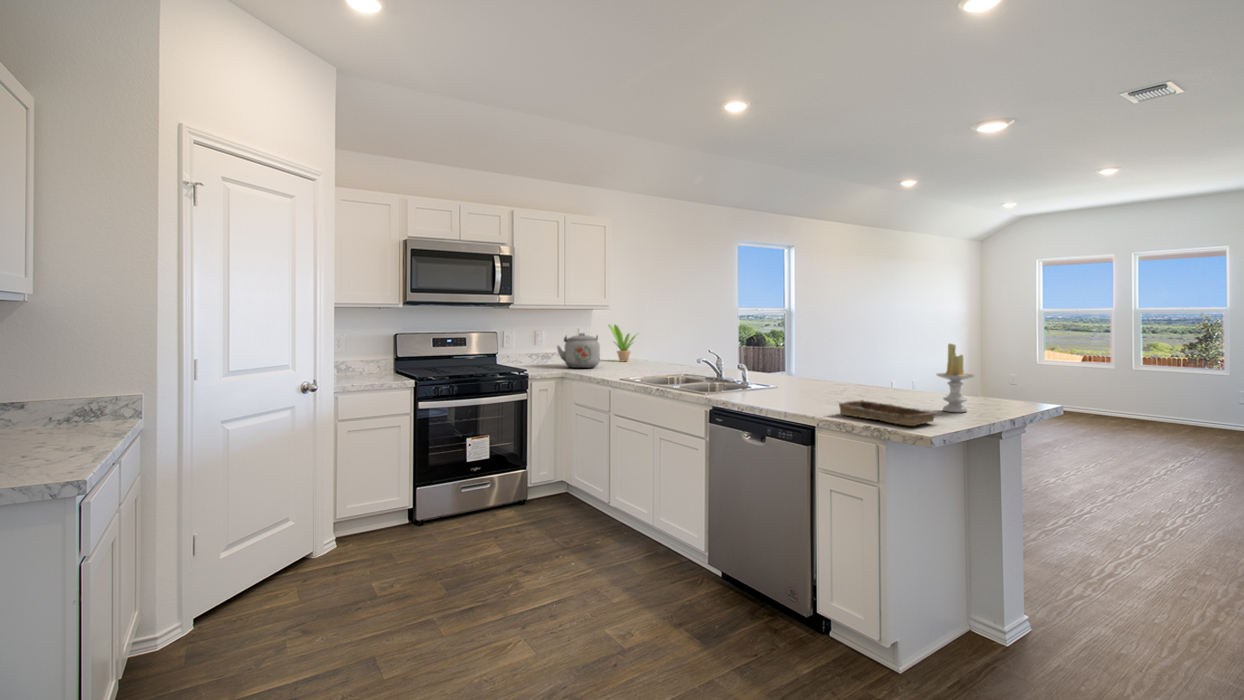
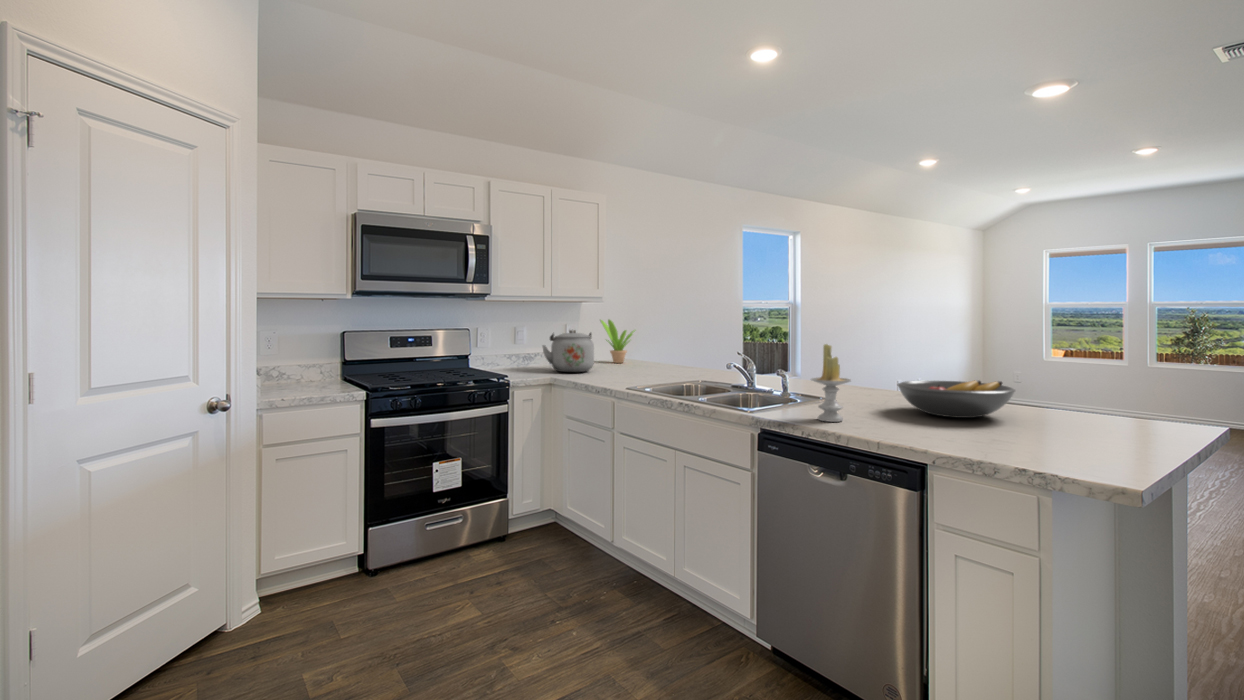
candle: present [937,344,975,412] -> present [811,344,851,422]
fruit bowl: none [818,368,904,397] -> present [897,380,1015,418]
tray: present [839,400,936,426] -> none [955,426,1123,471]

